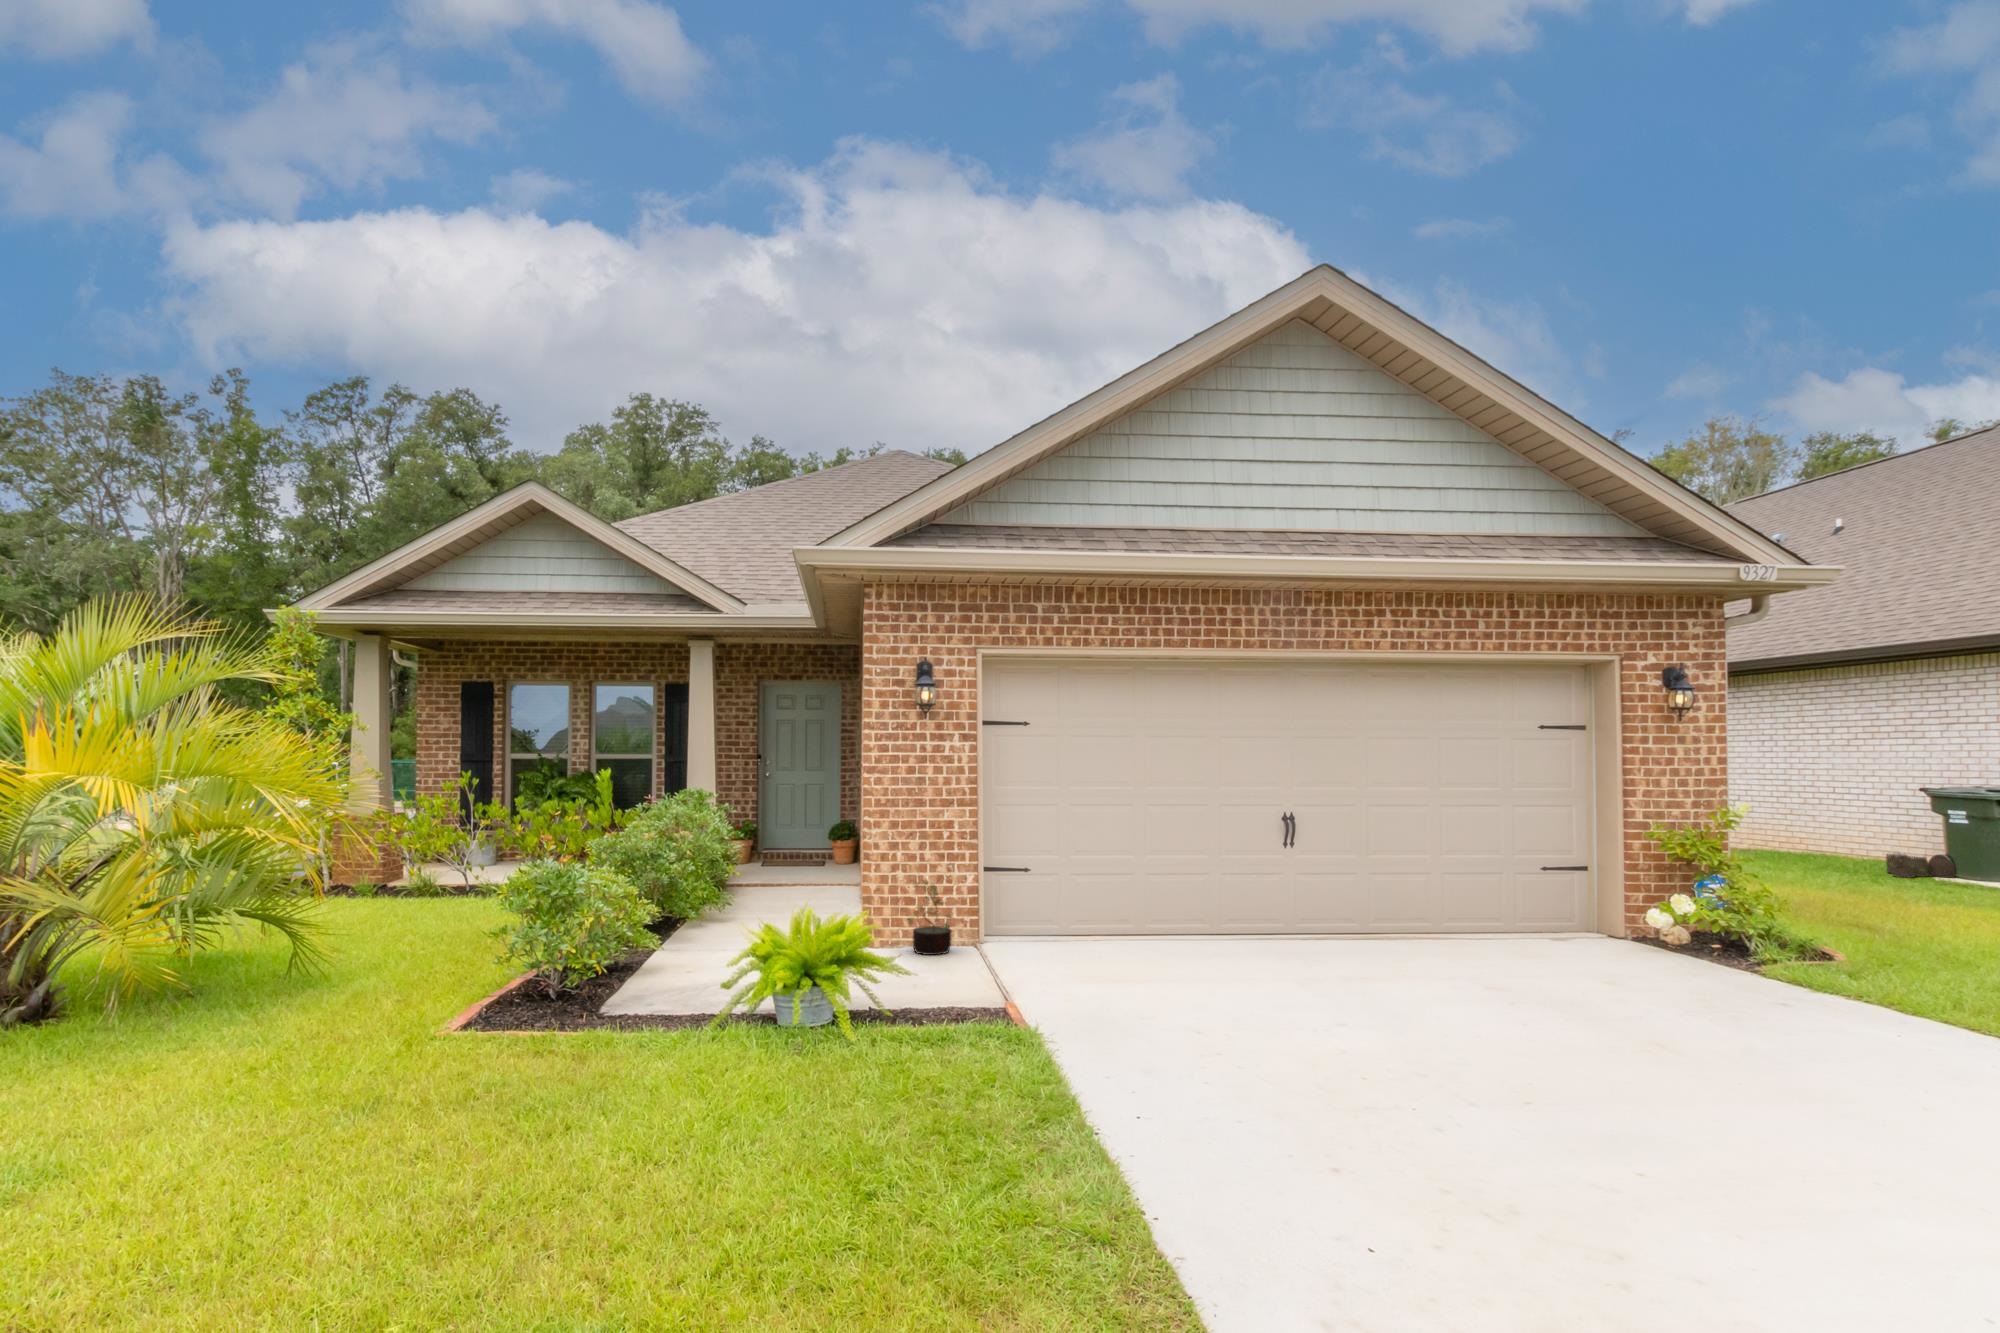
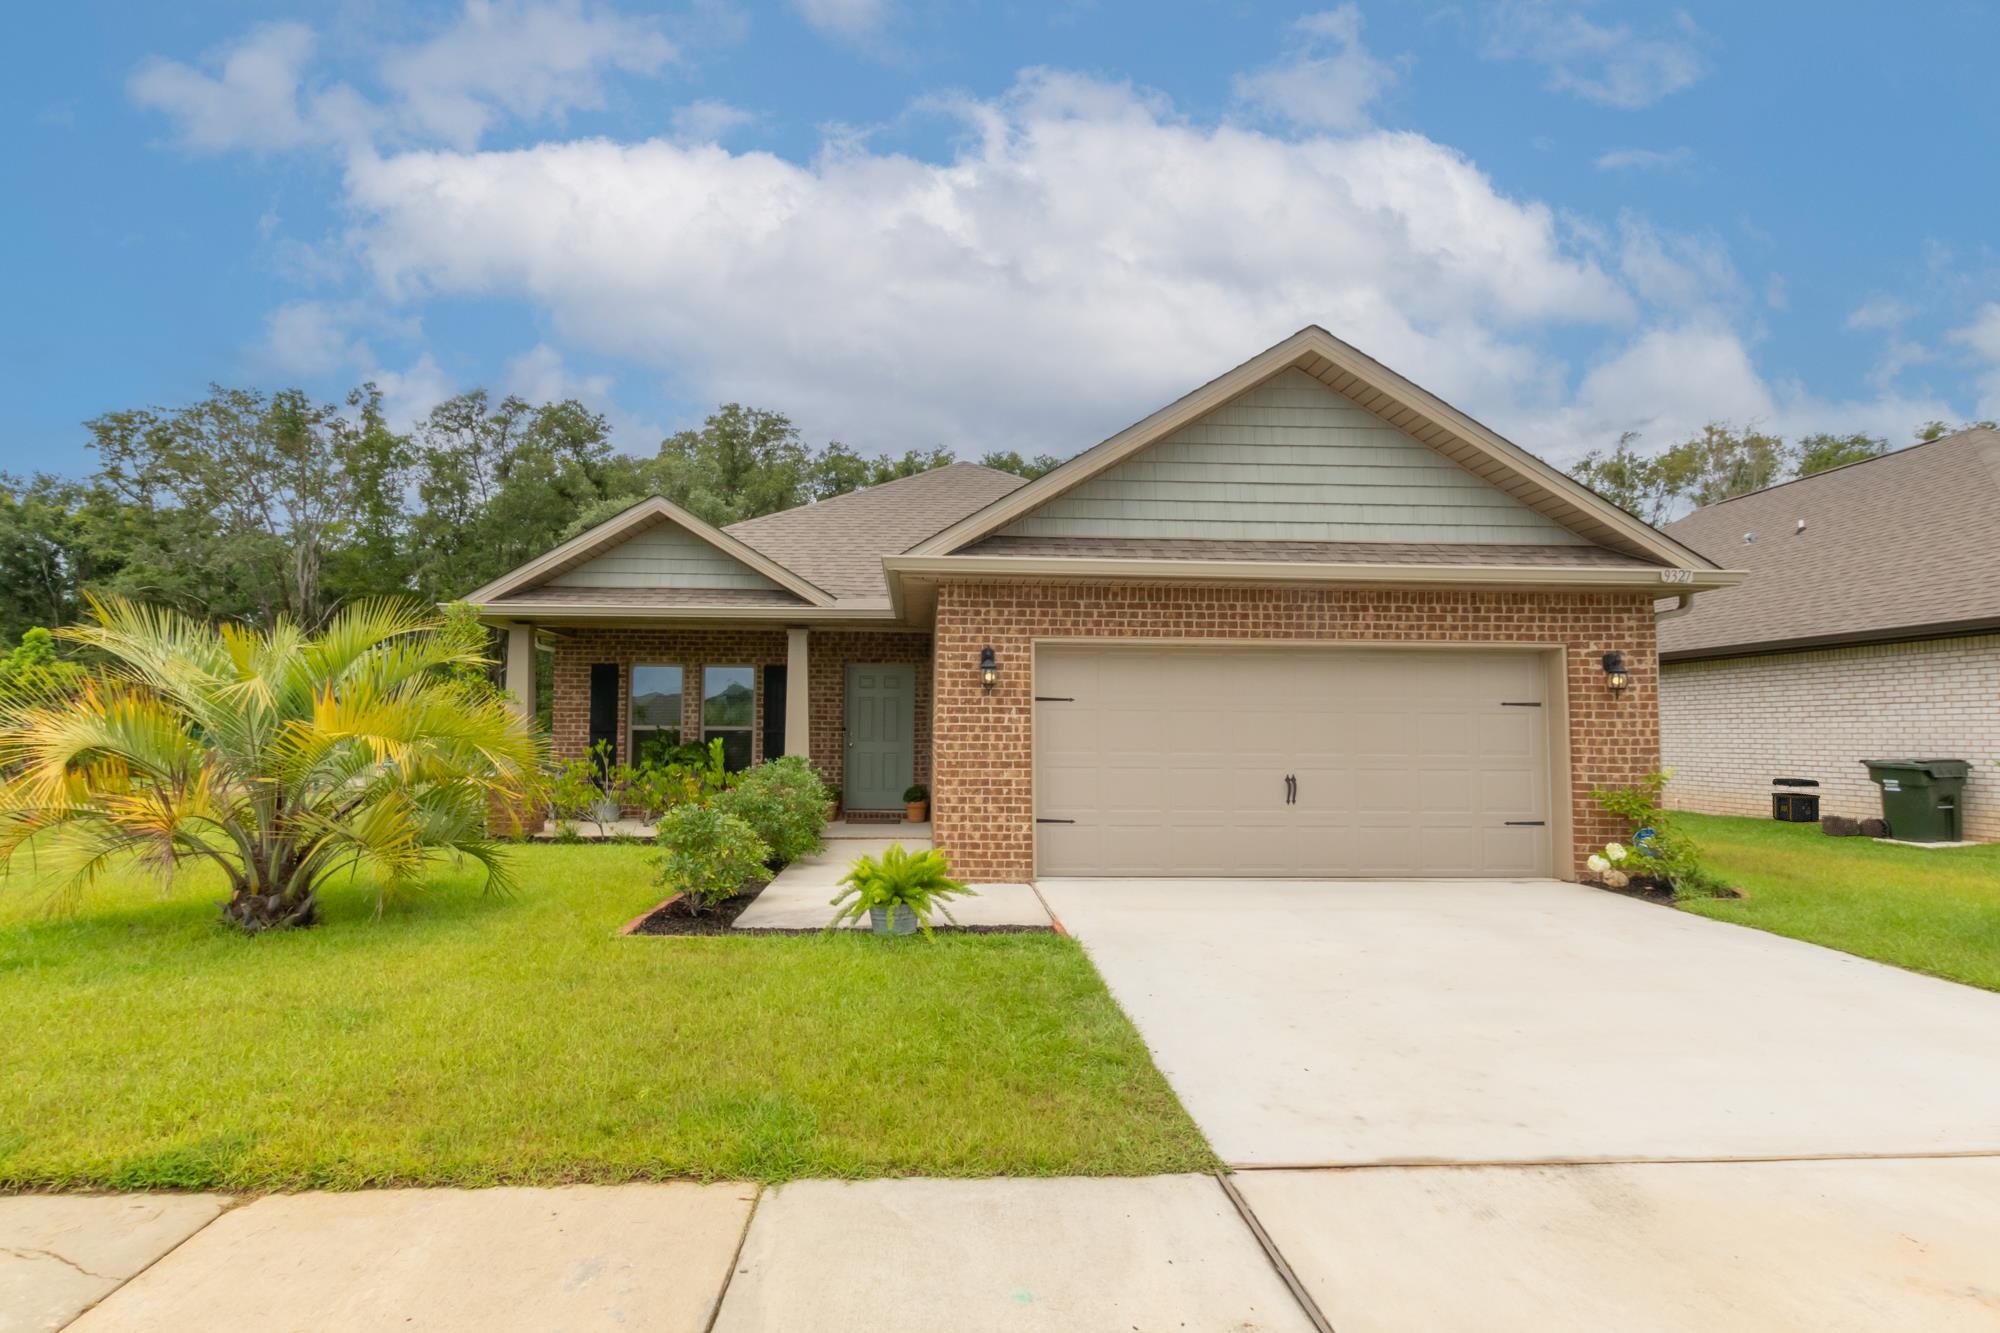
toolbox: none [1823,811,1878,861] -> present [1771,778,1820,822]
decorative plant: present [908,882,952,955] -> none [972,826,1011,887]

